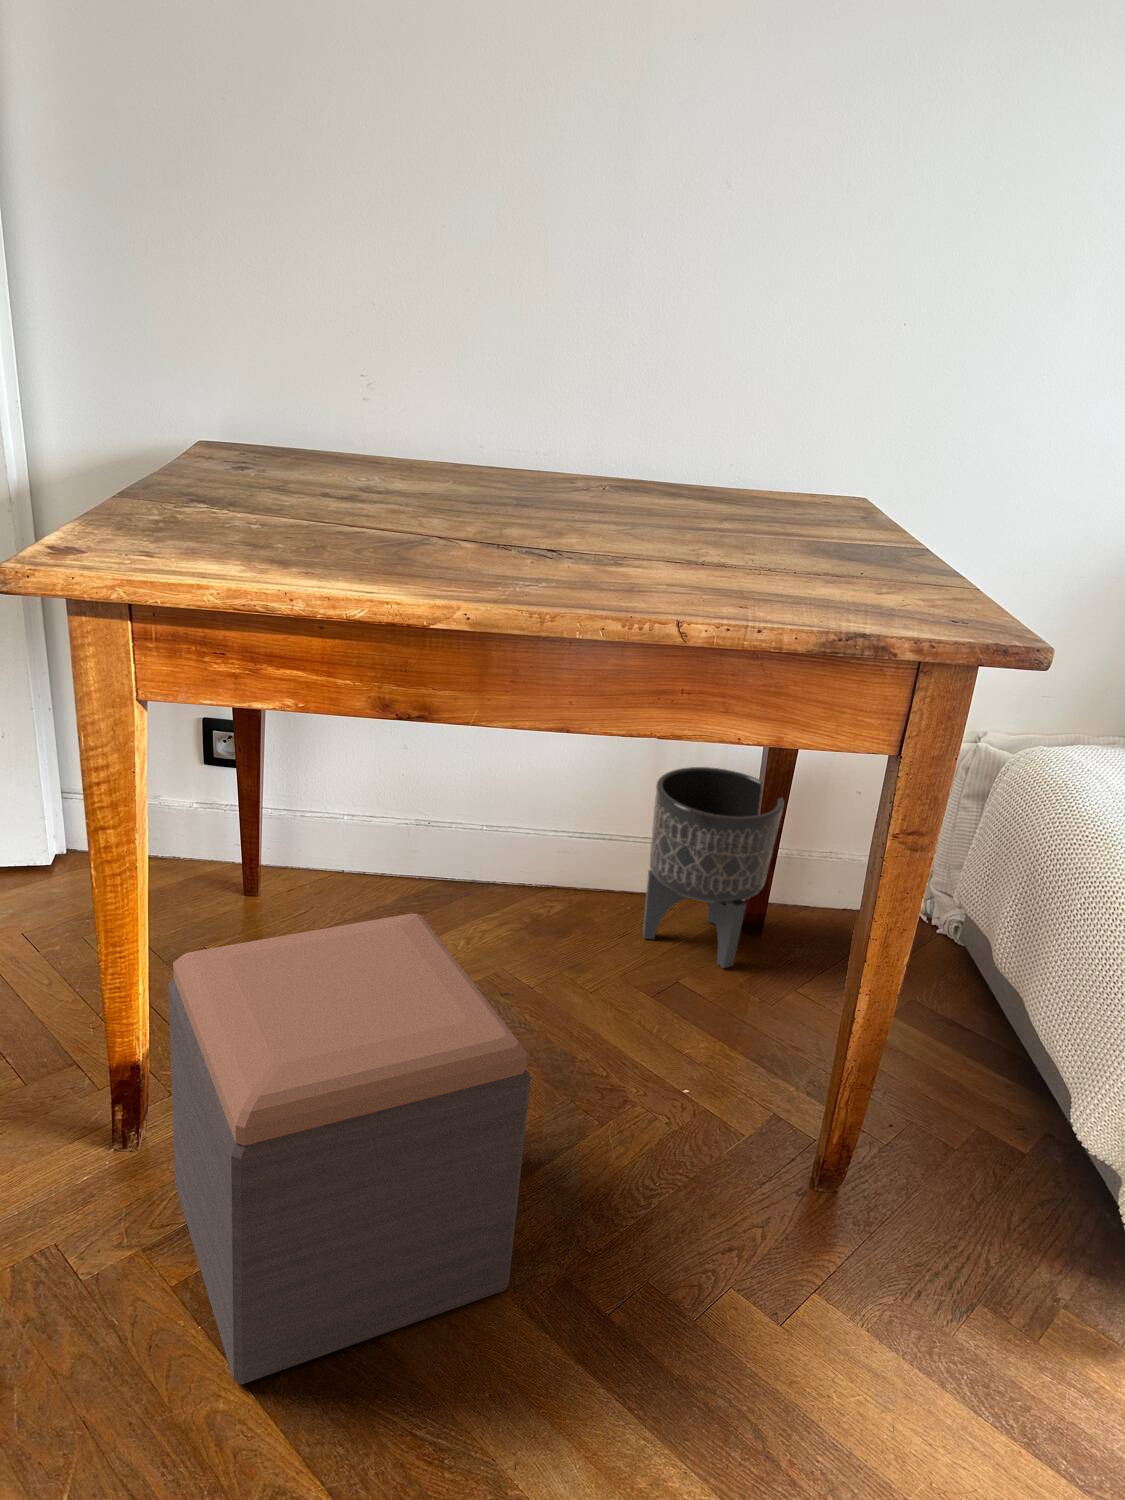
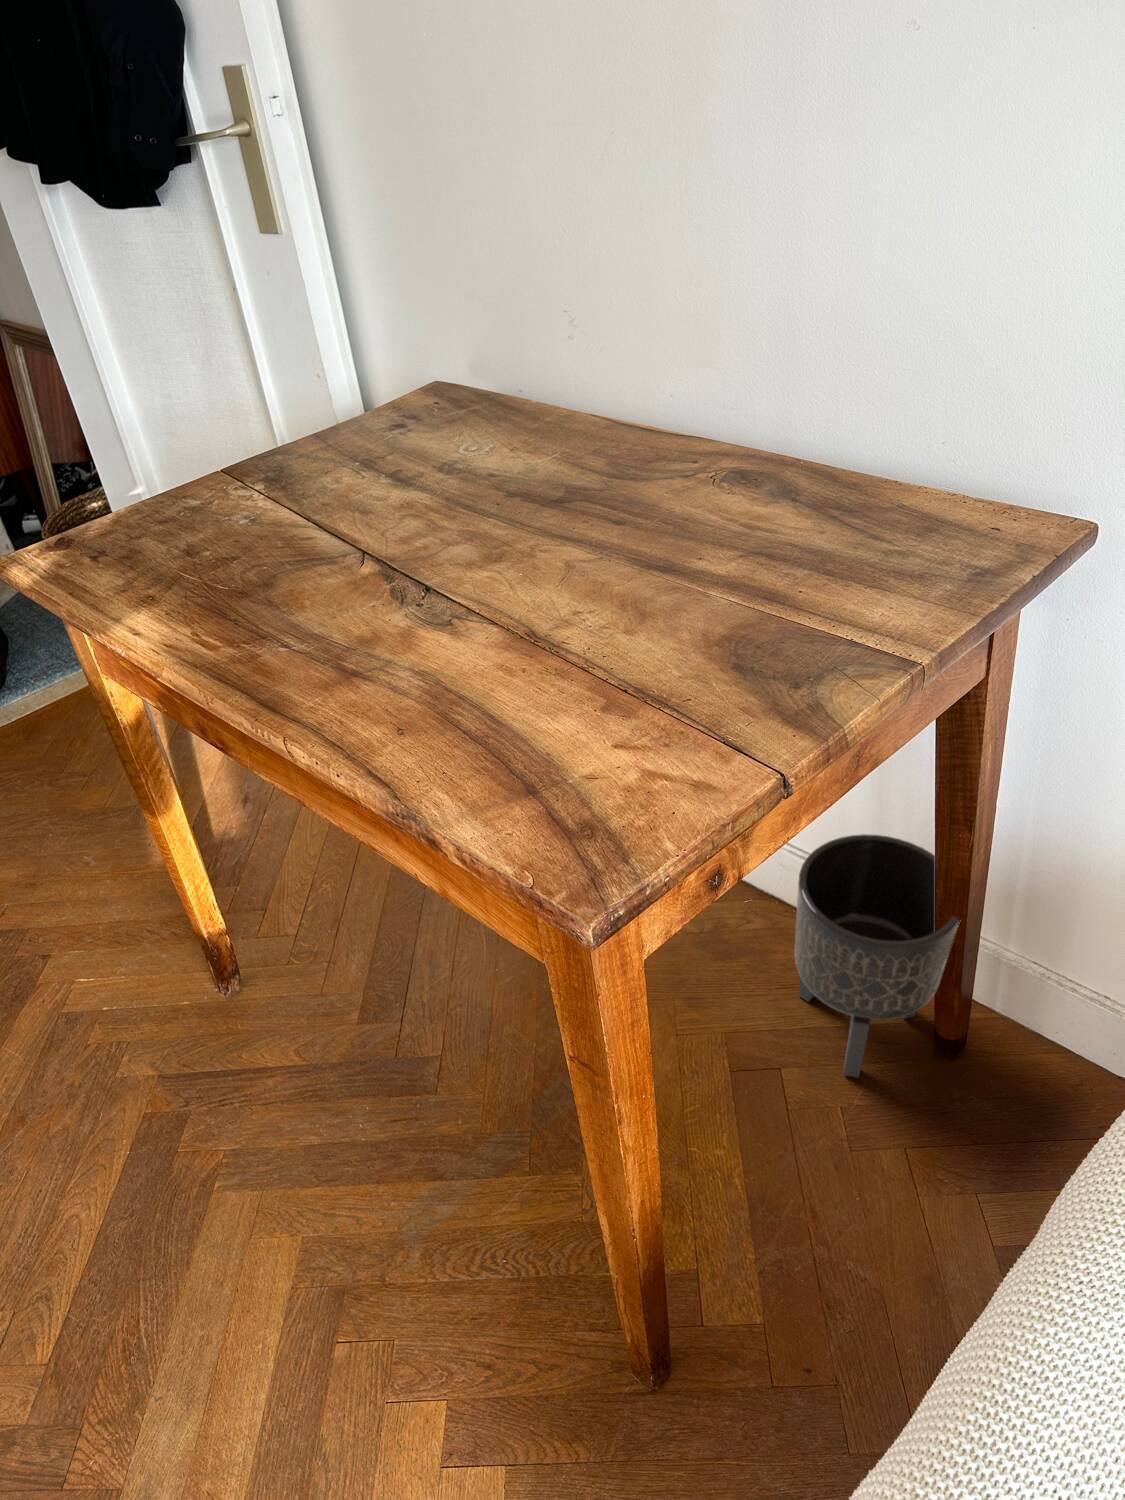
footstool: present [168,914,531,1384] -> none [22,884,394,1263]

